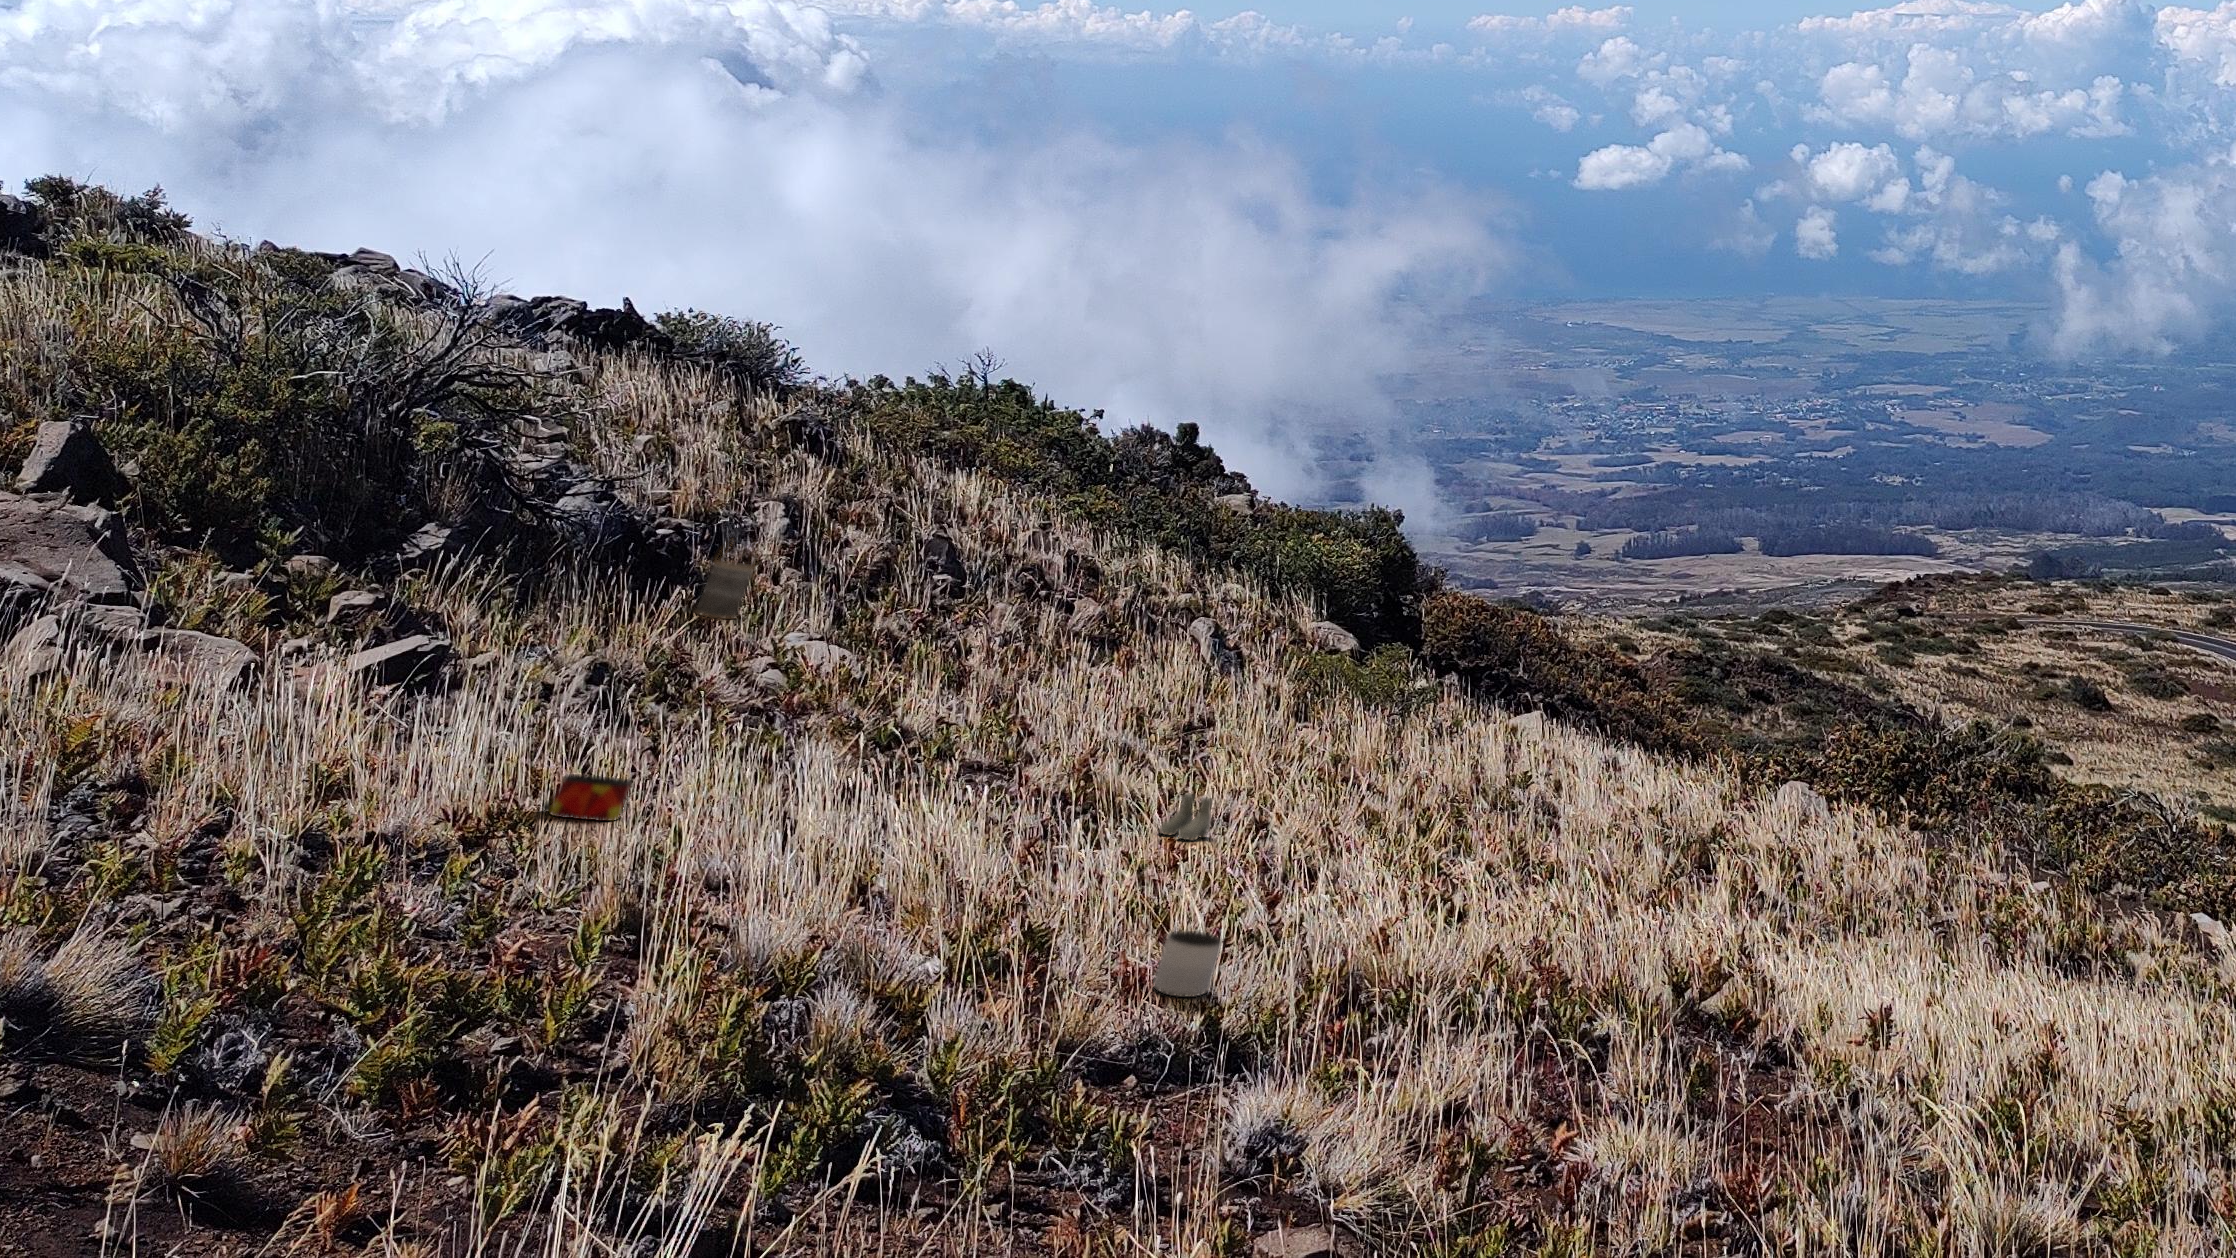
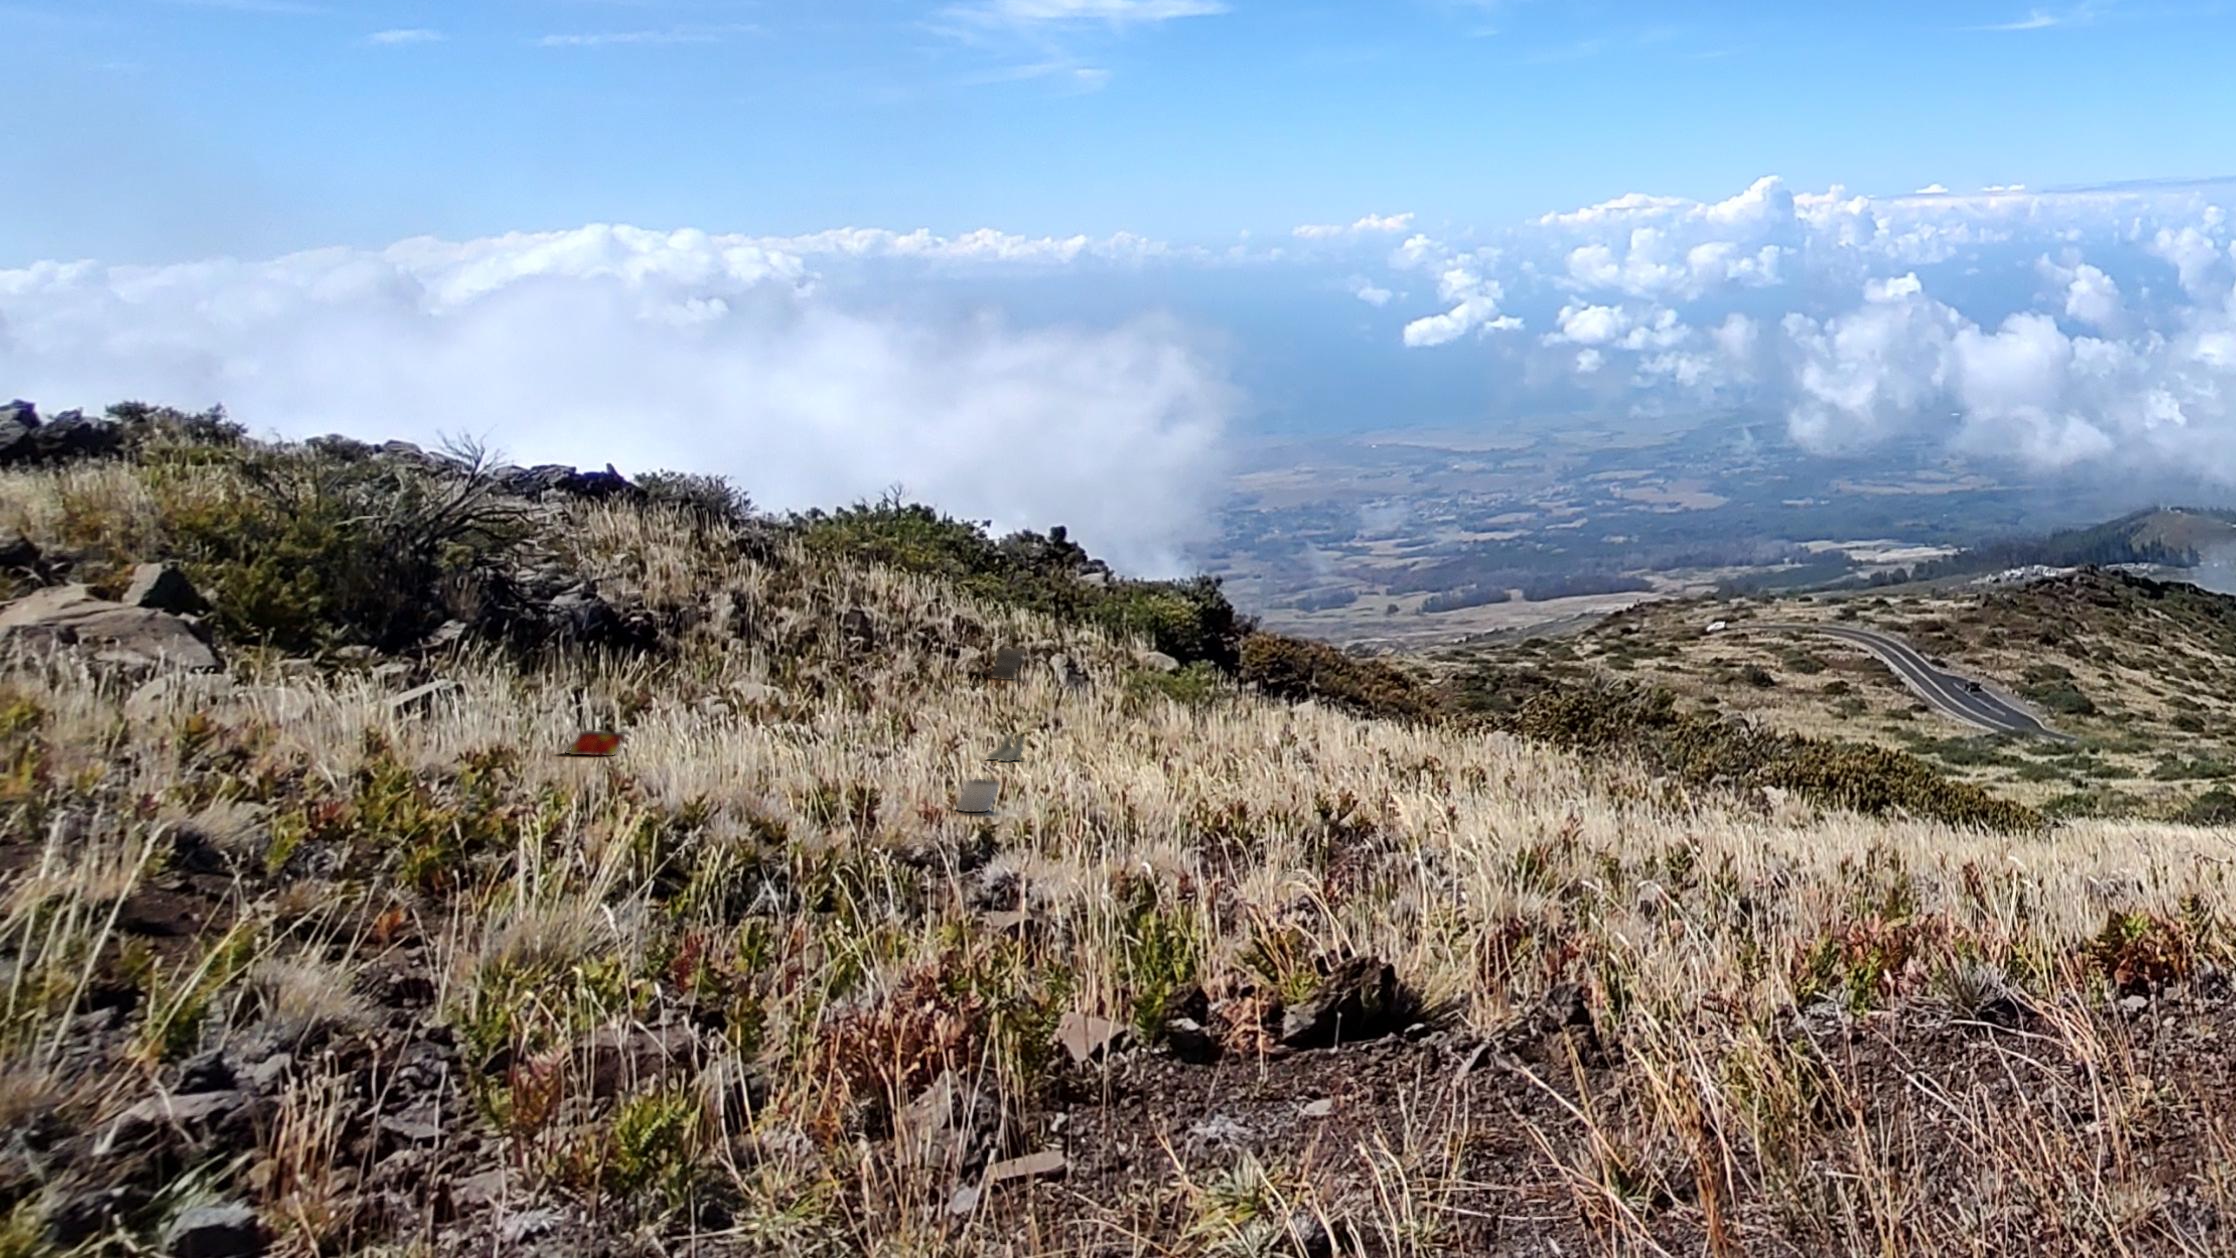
basket: present [696,552,755,619] -> present [991,646,1025,680]

